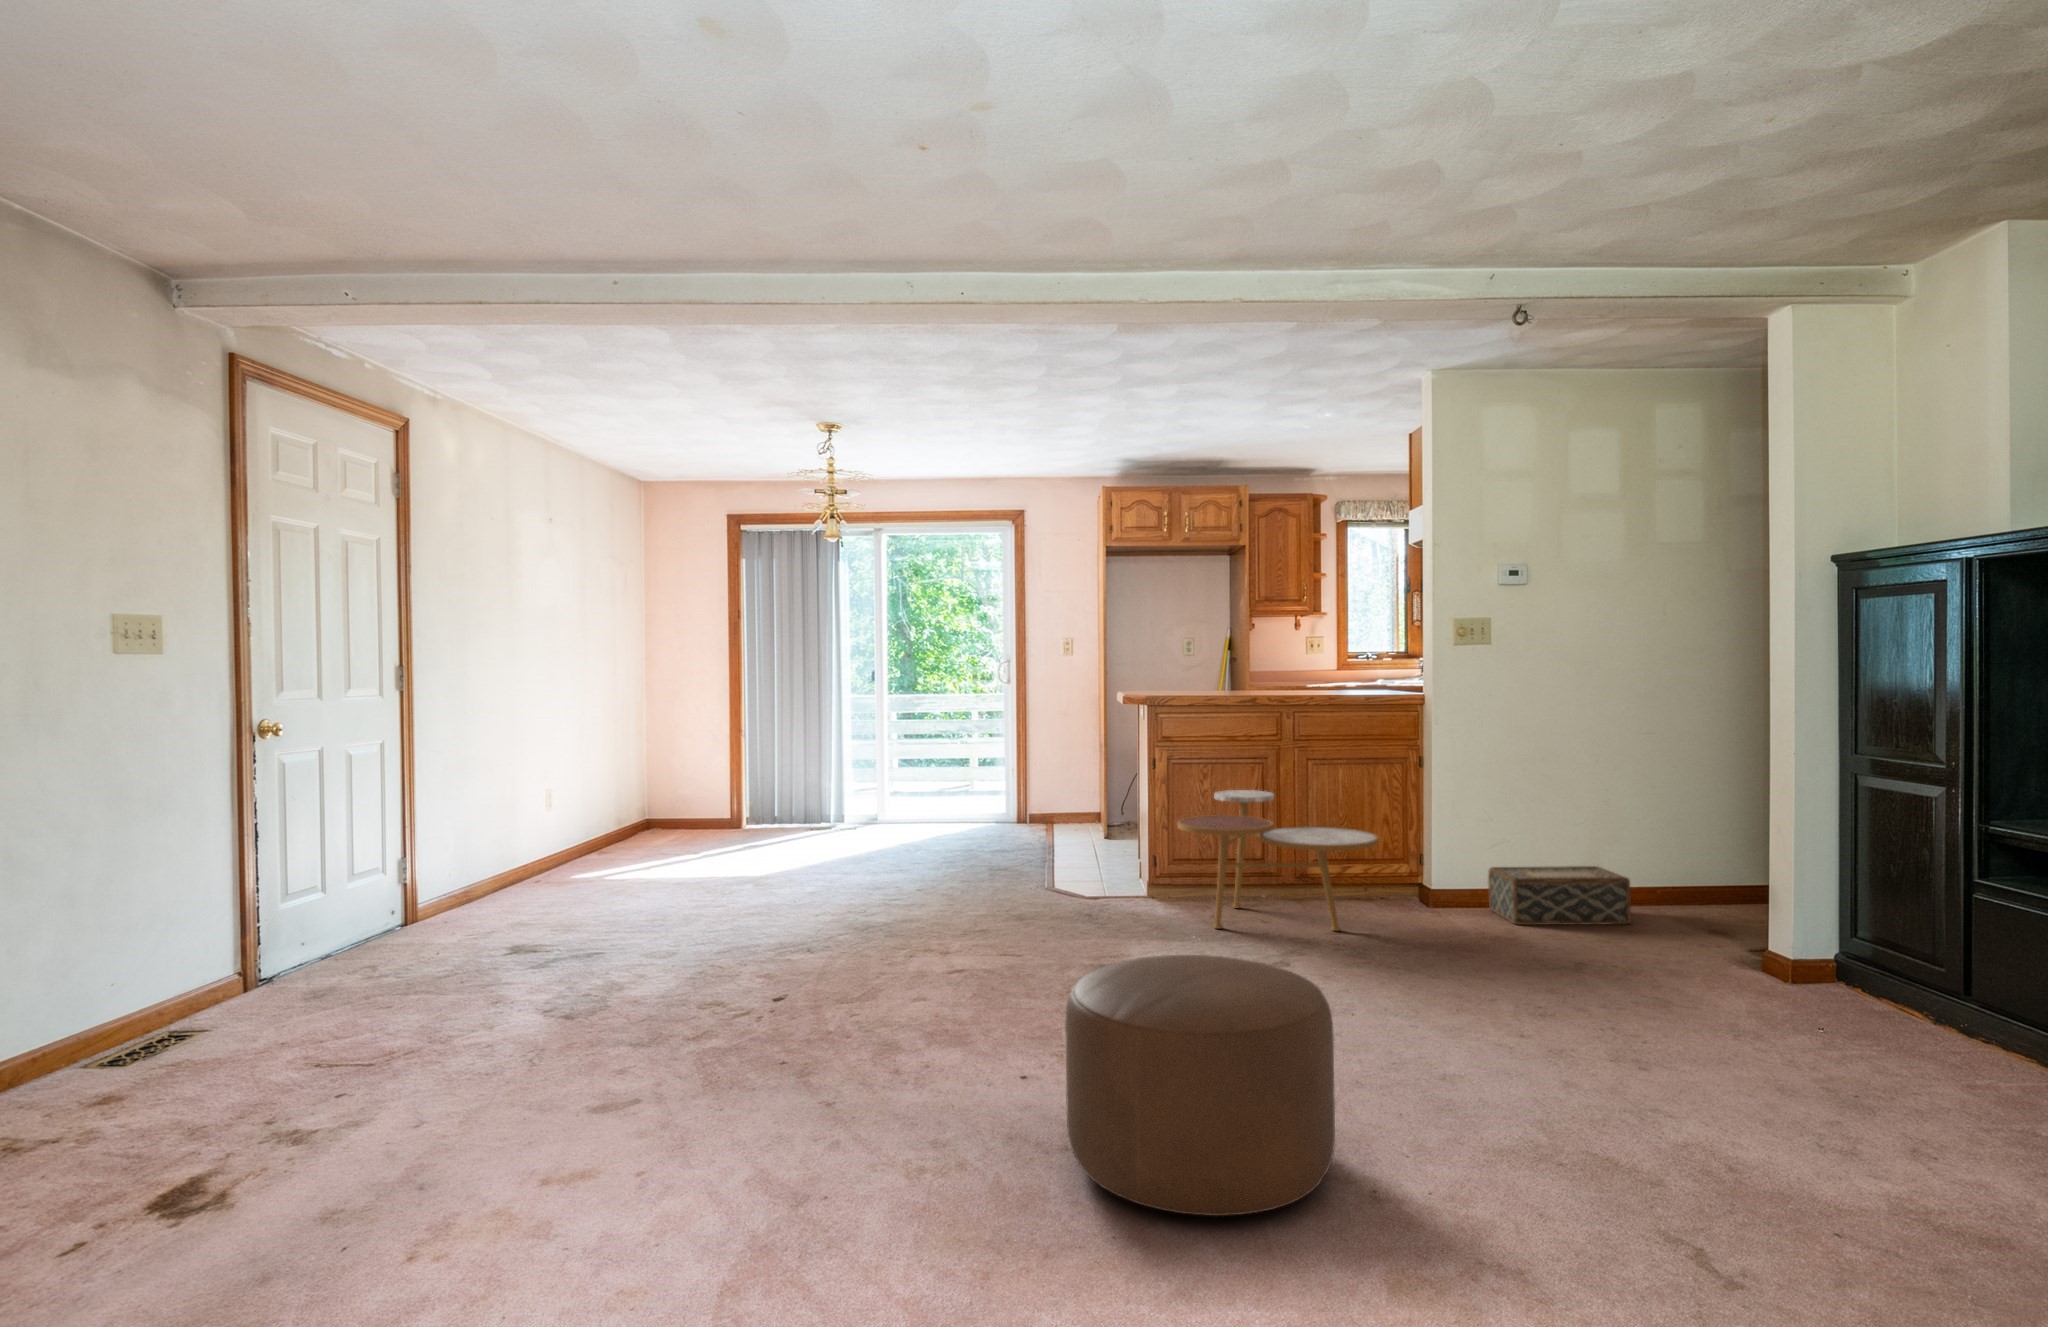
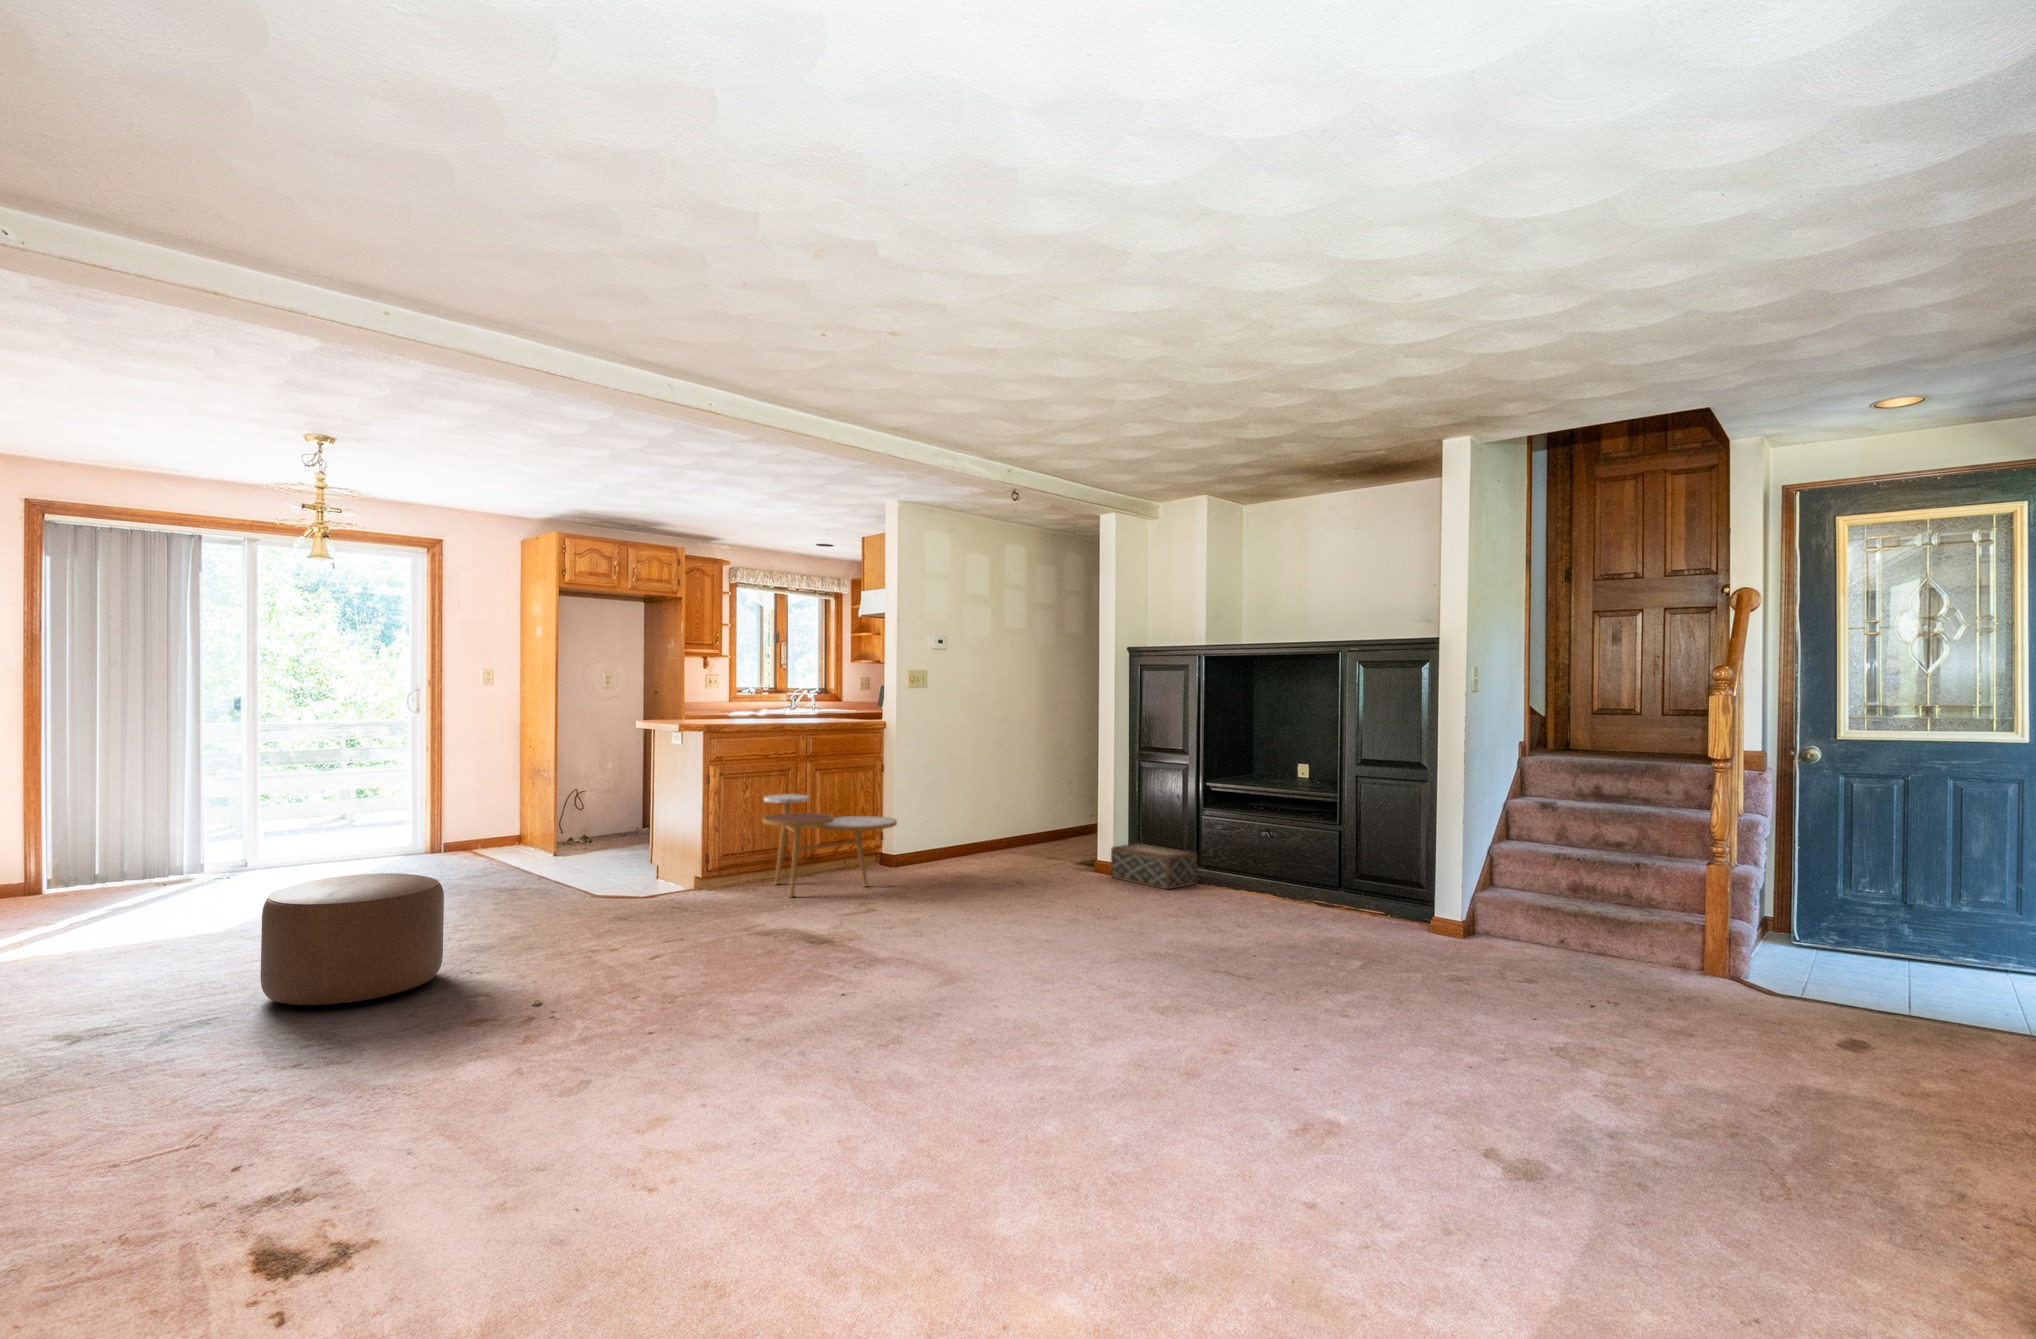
woven basket: present [1488,866,1631,925] -> present [1111,843,1198,889]
ottoman: present [1065,955,1335,1216] -> present [261,873,444,1005]

